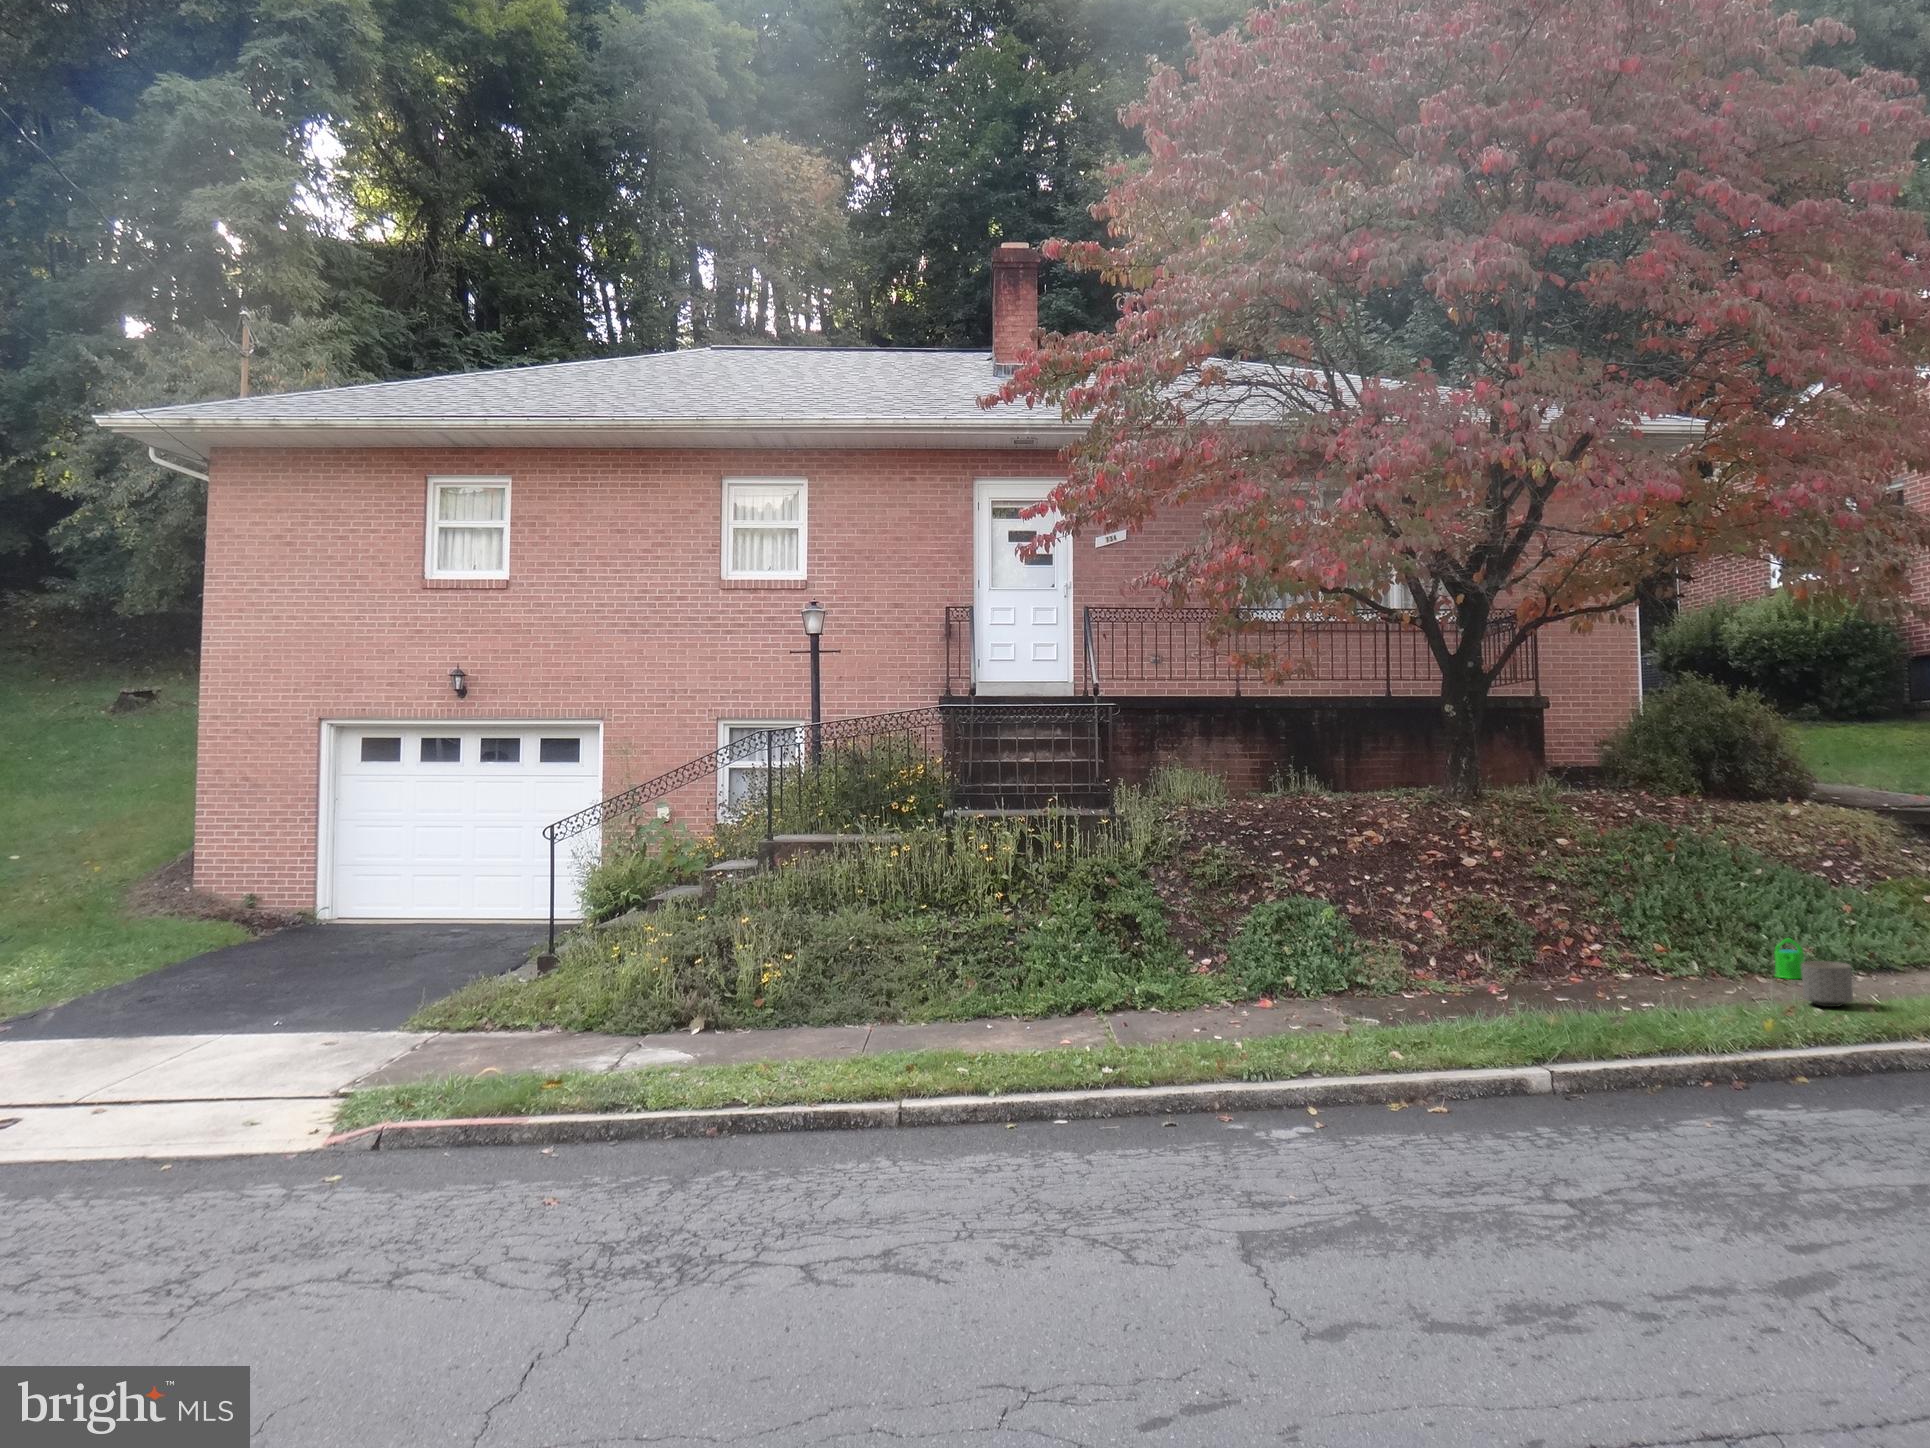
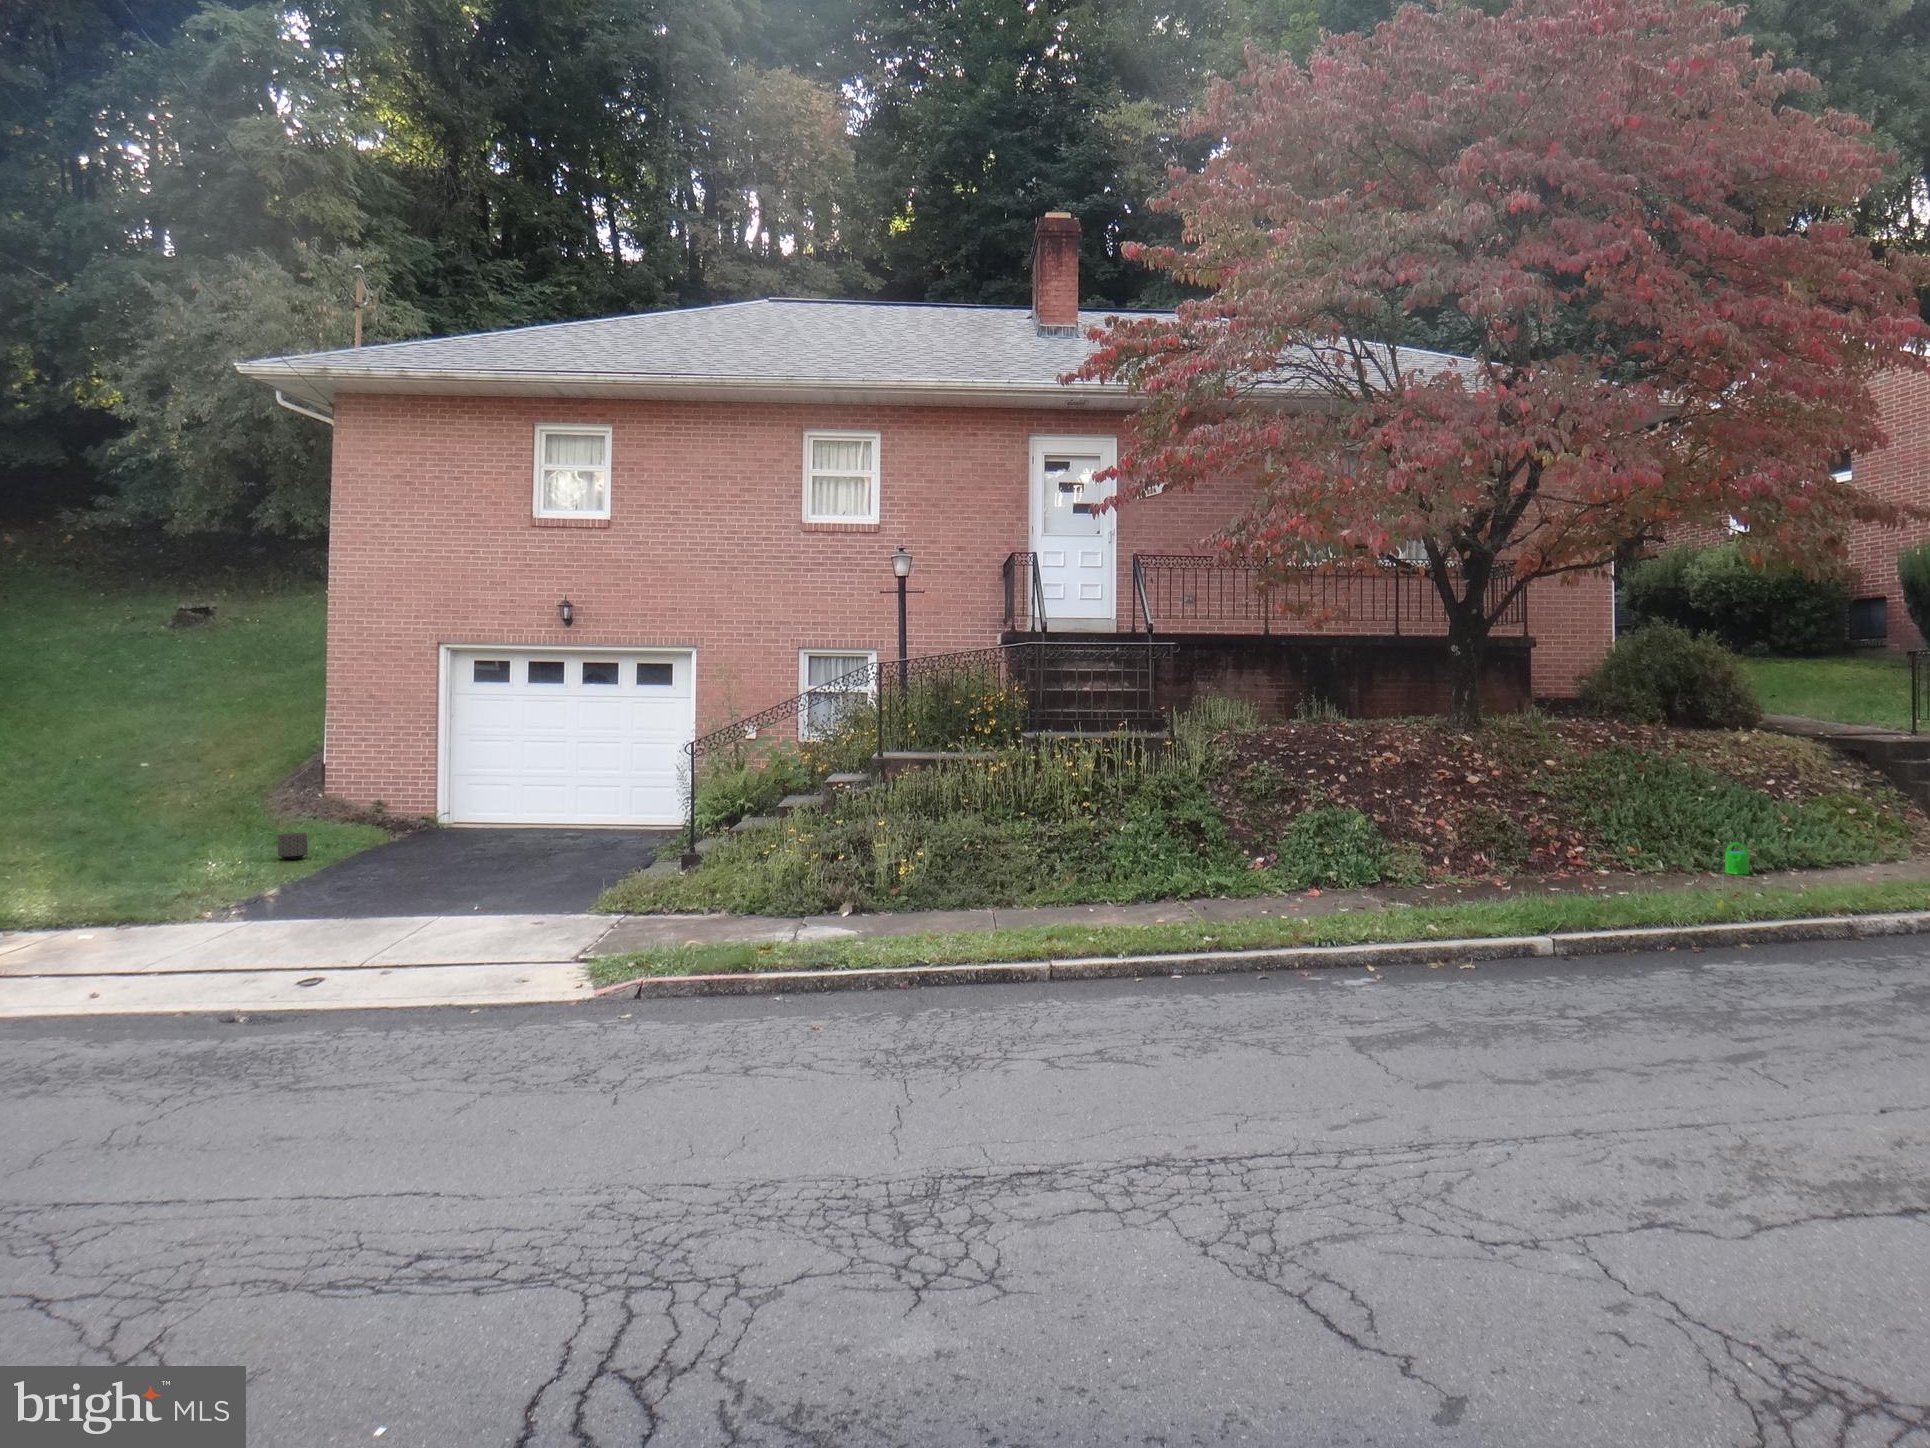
planter: present [1801,961,1853,1007] -> present [278,833,307,860]

